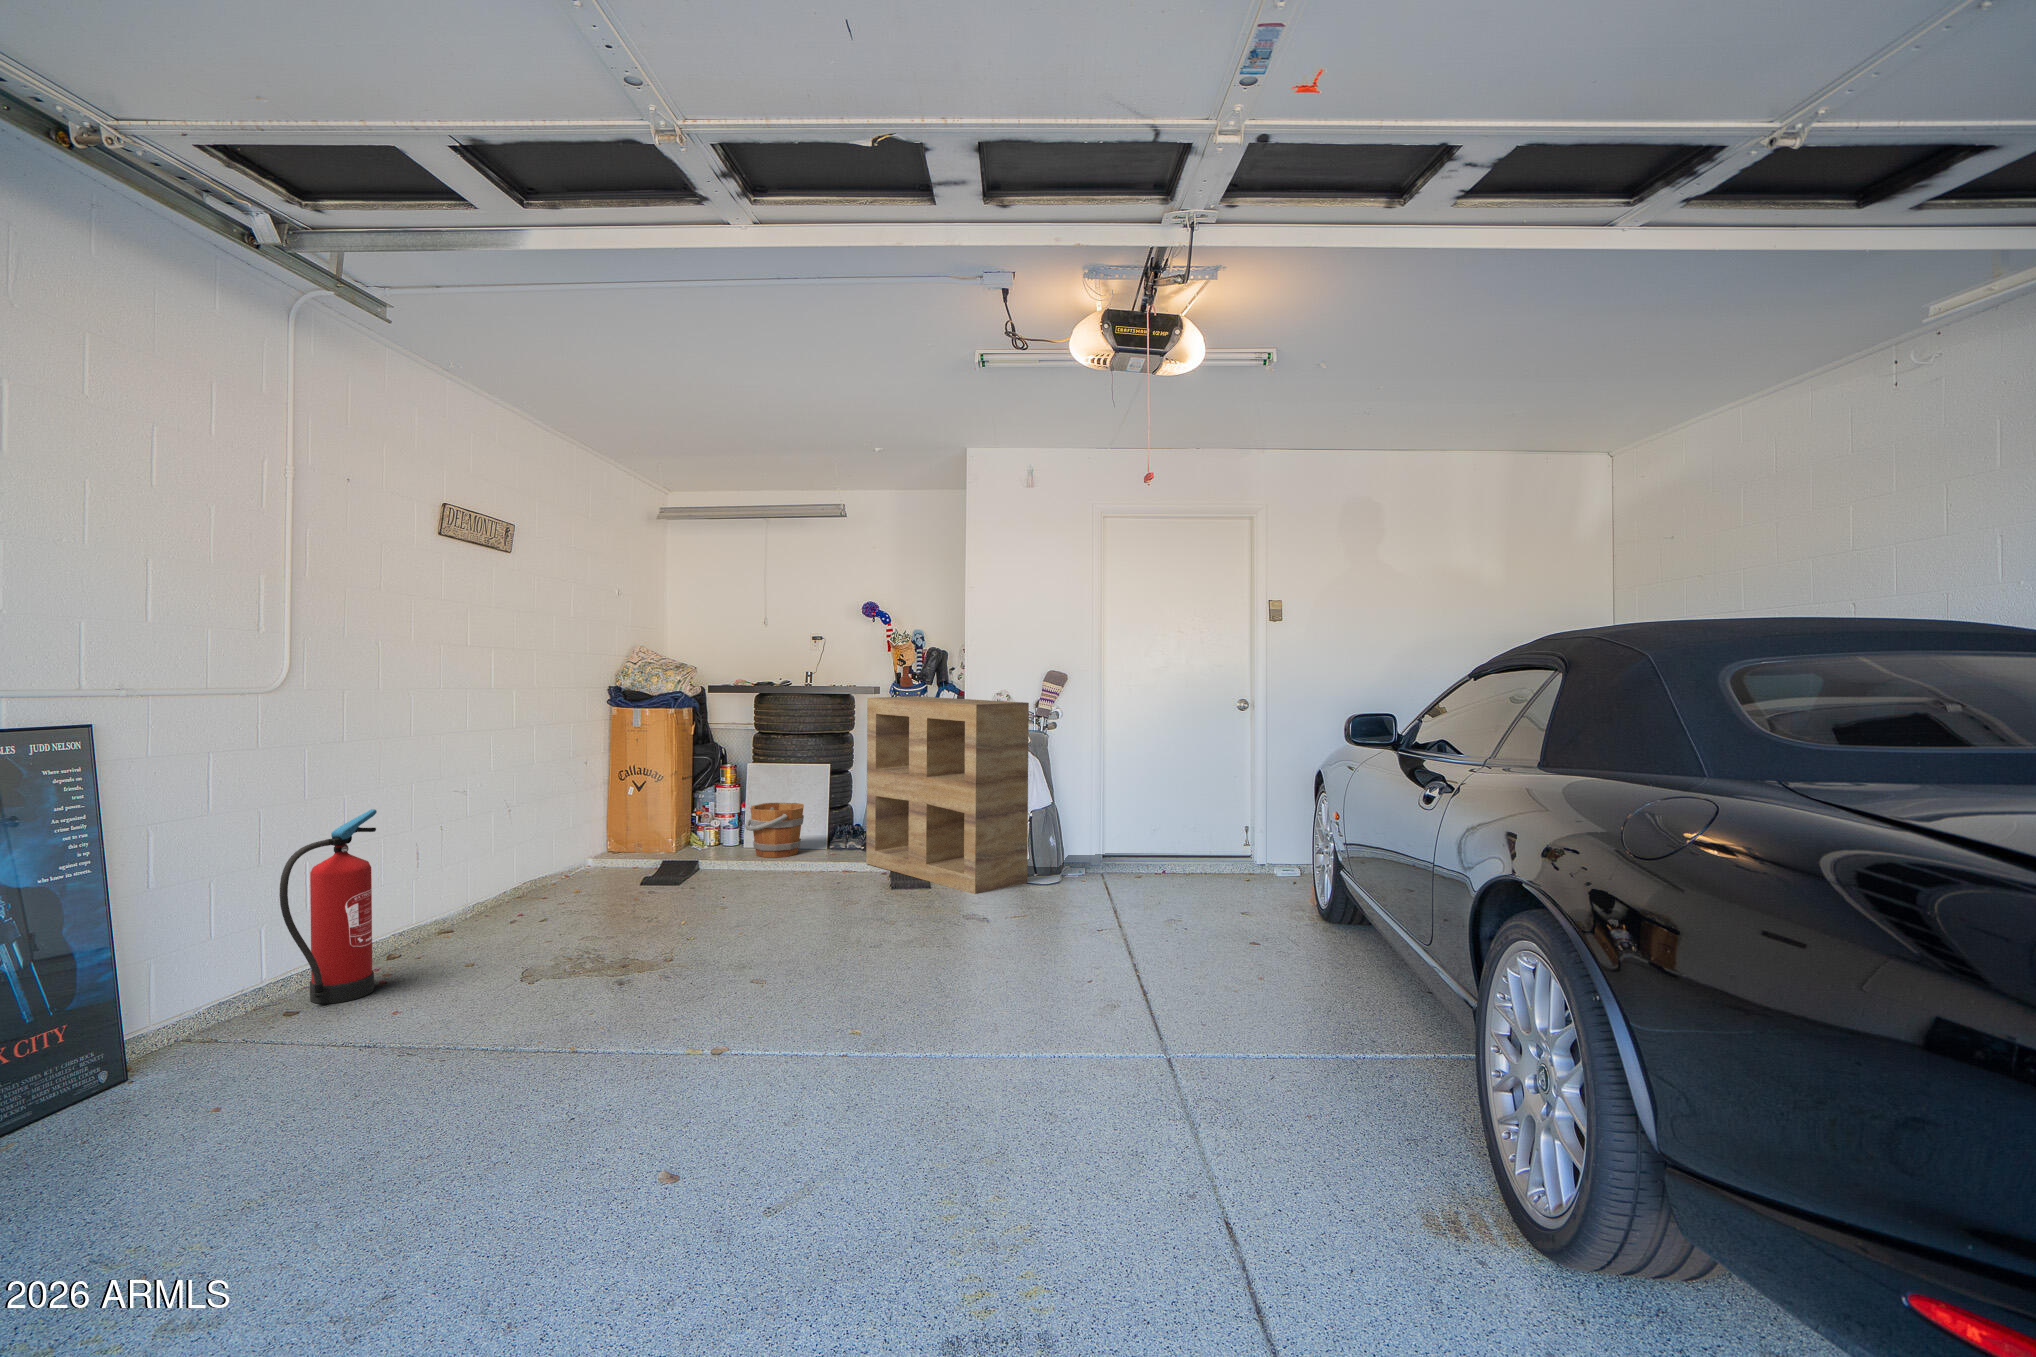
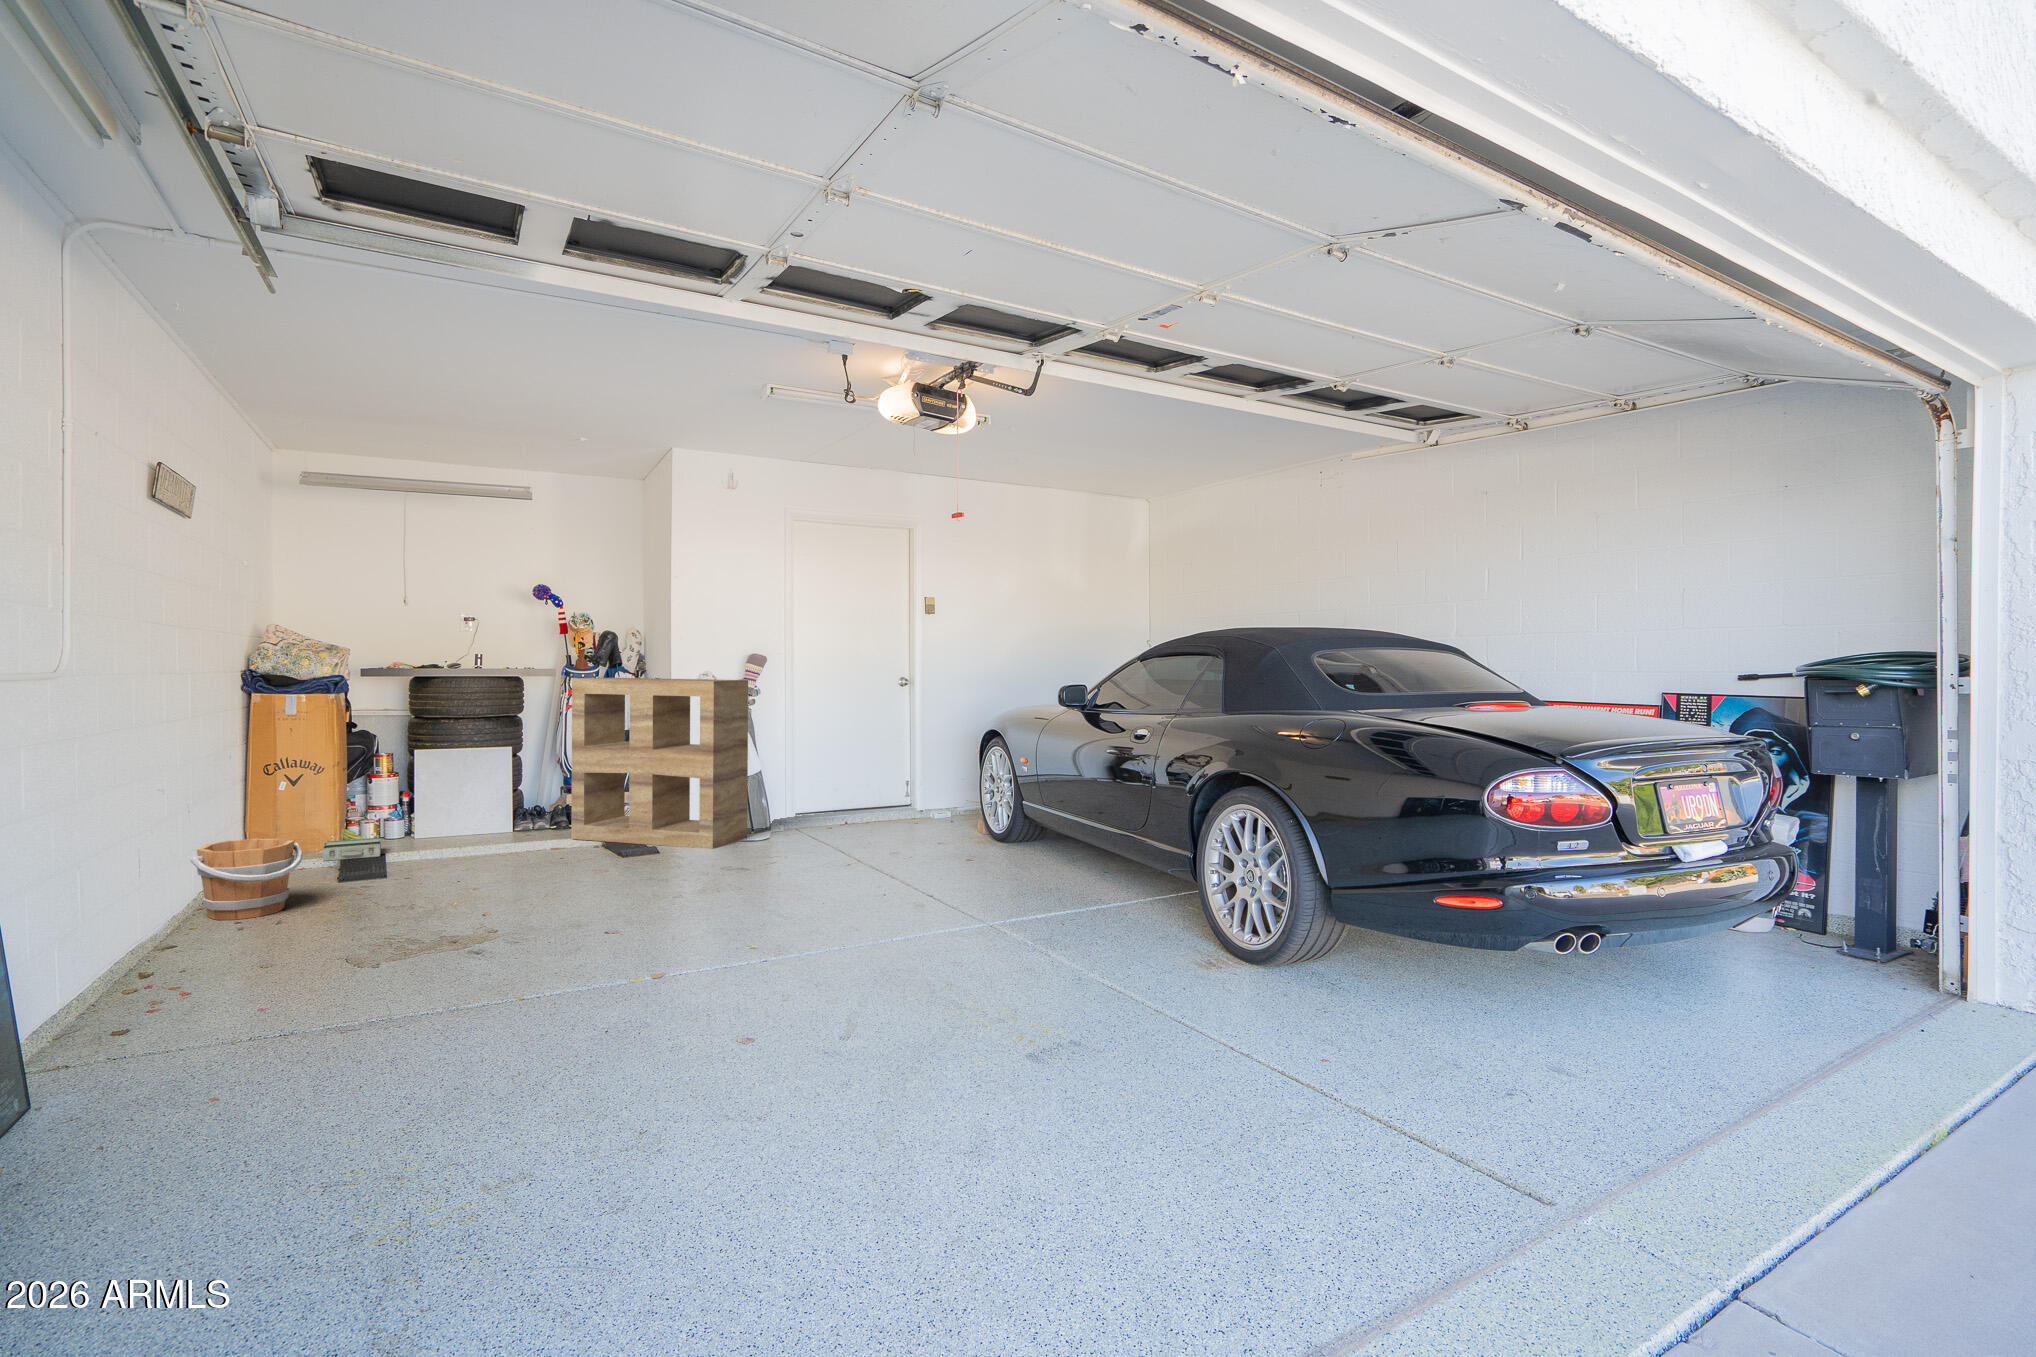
bucket: present [745,803,804,858] -> present [190,838,303,920]
fire extinguisher: present [280,809,377,1004] -> none [118,790,192,996]
toolbox: none [655,846,709,865] -> present [323,838,381,861]

